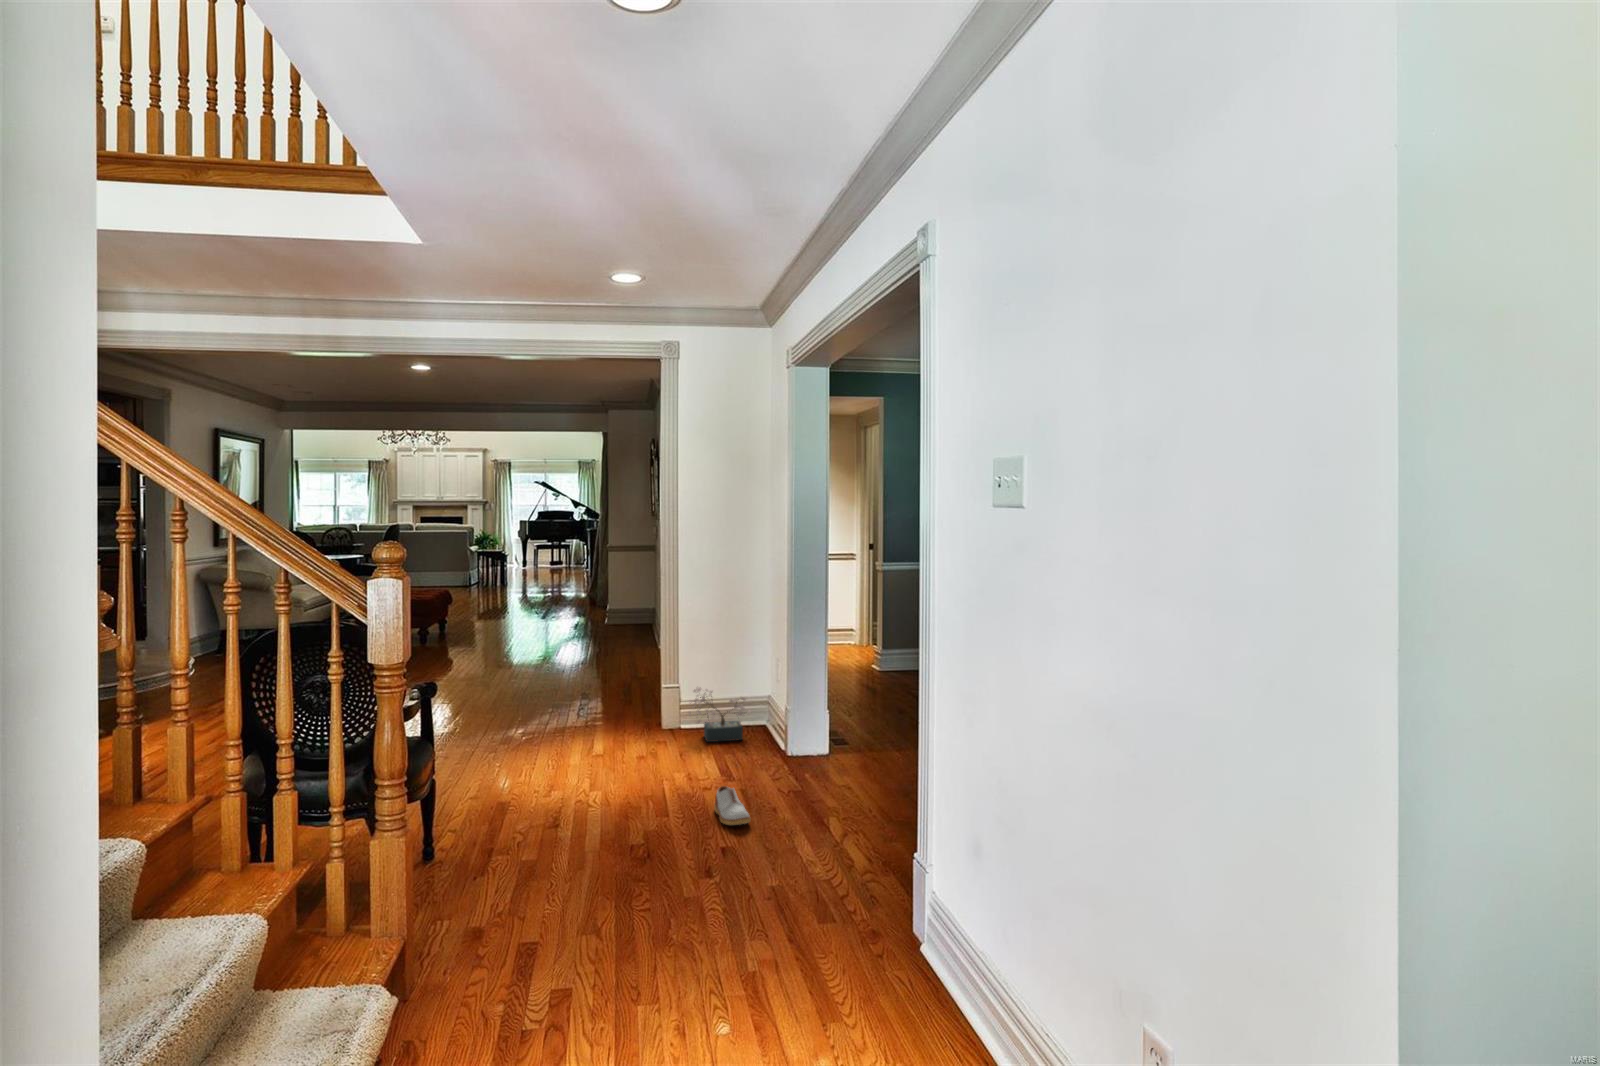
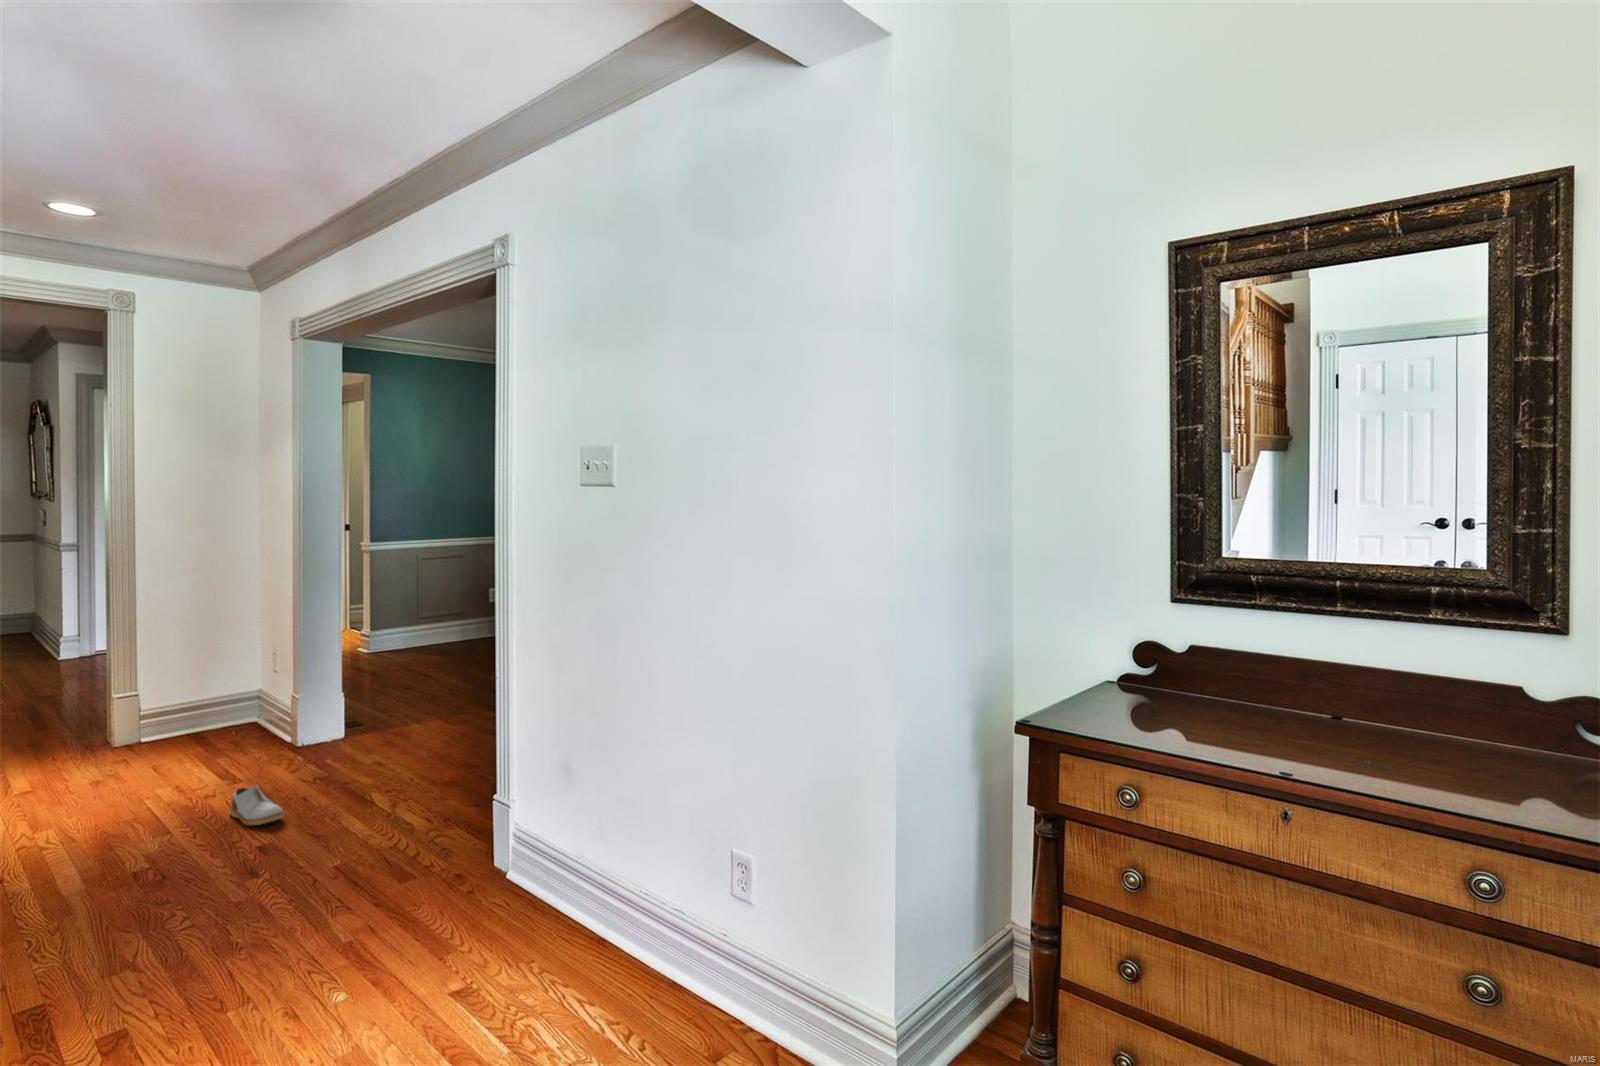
decorative plant: present [689,688,751,742] -> none [155,690,243,750]

